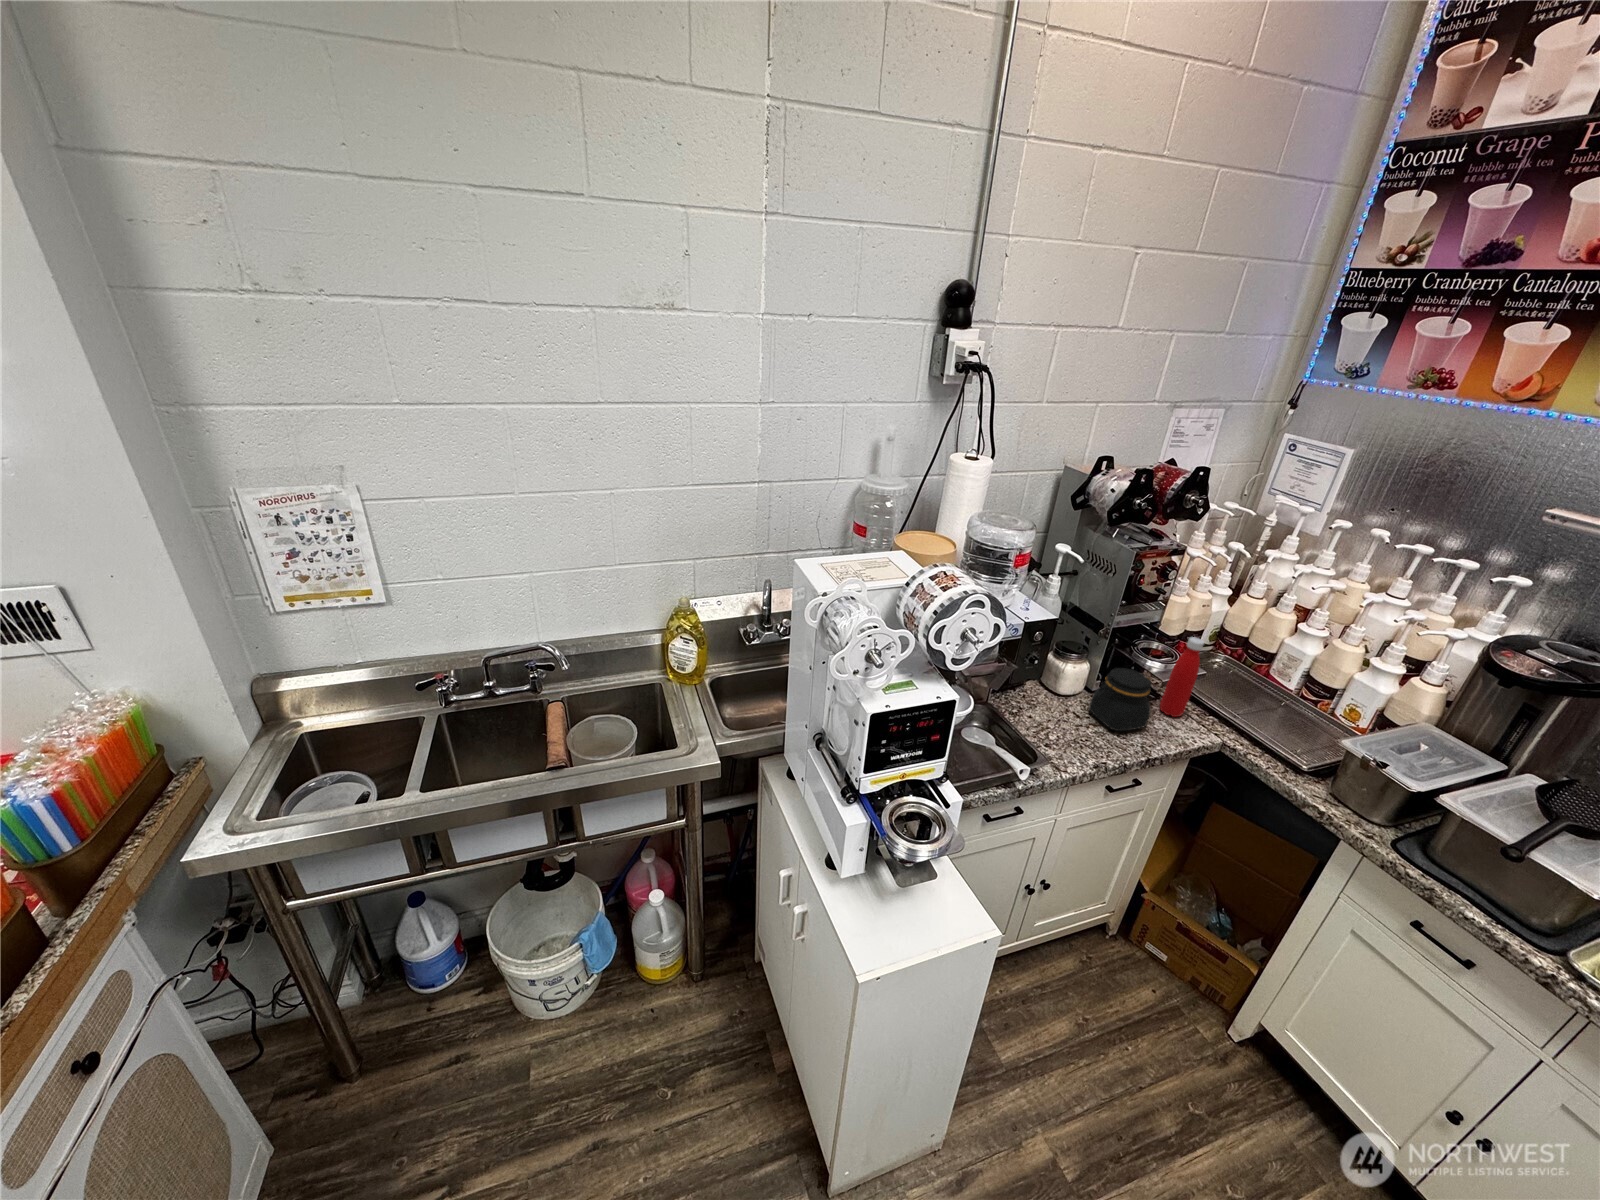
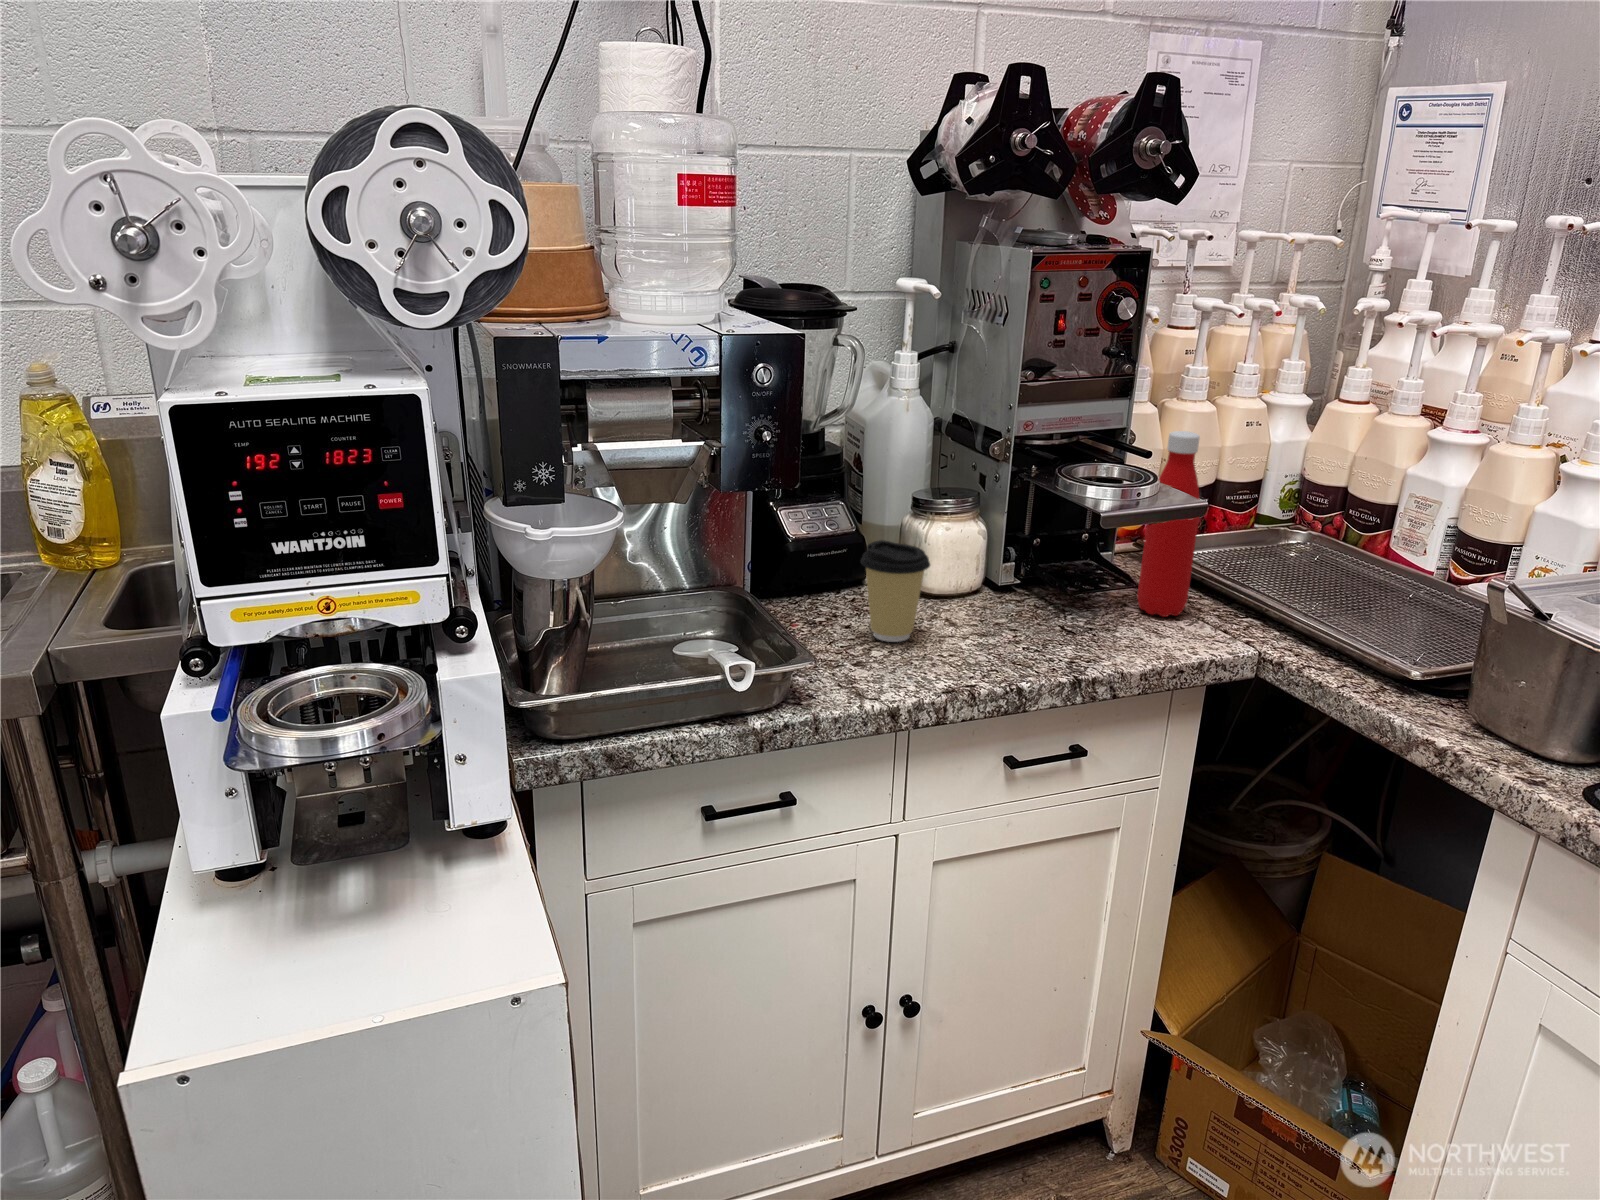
jar: present [1089,668,1152,731] -> none [978,507,1099,636]
coffee cup: none [1045,684,1079,731] -> present [861,540,930,642]

